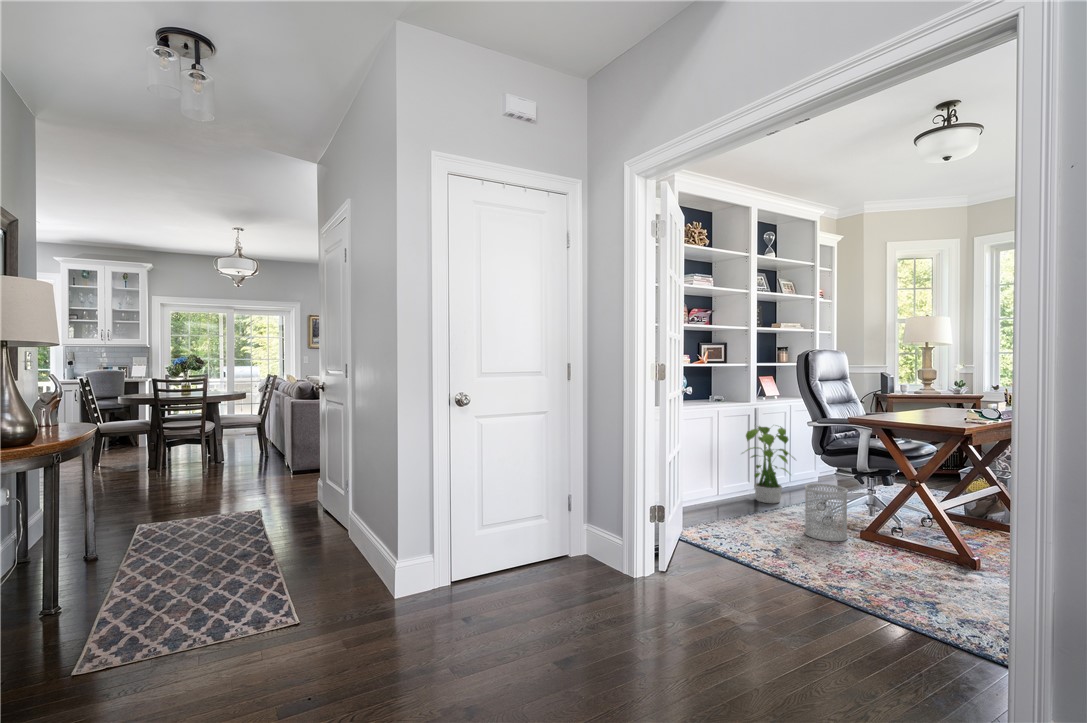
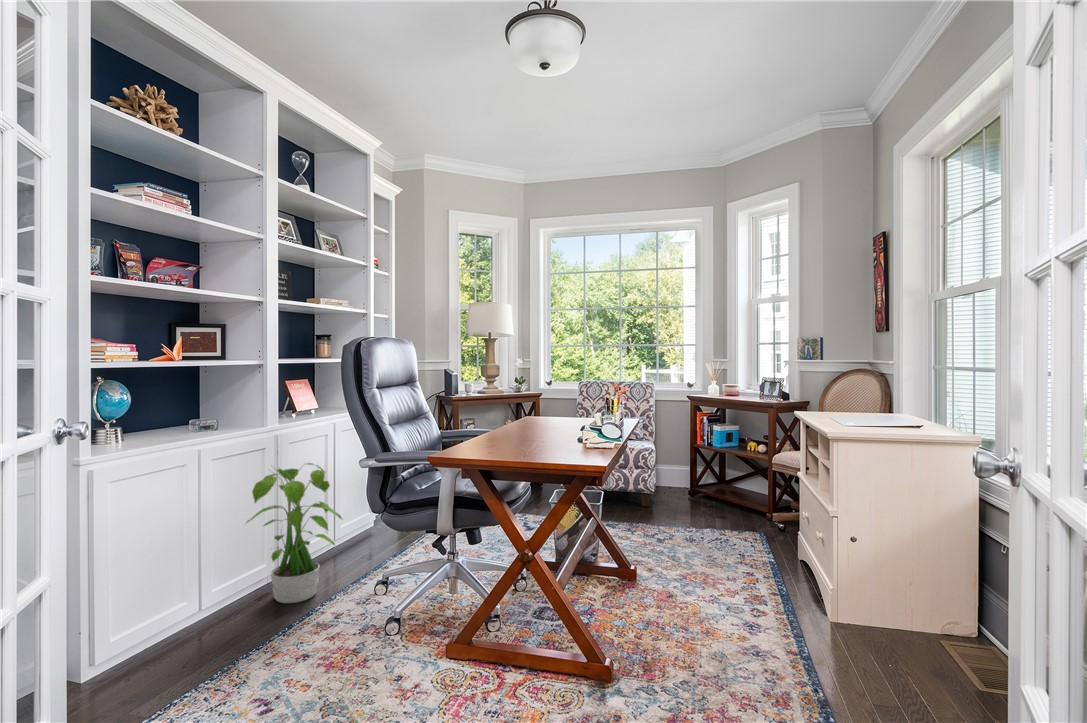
wastebasket: present [805,484,848,541] -> none [356,570,429,689]

